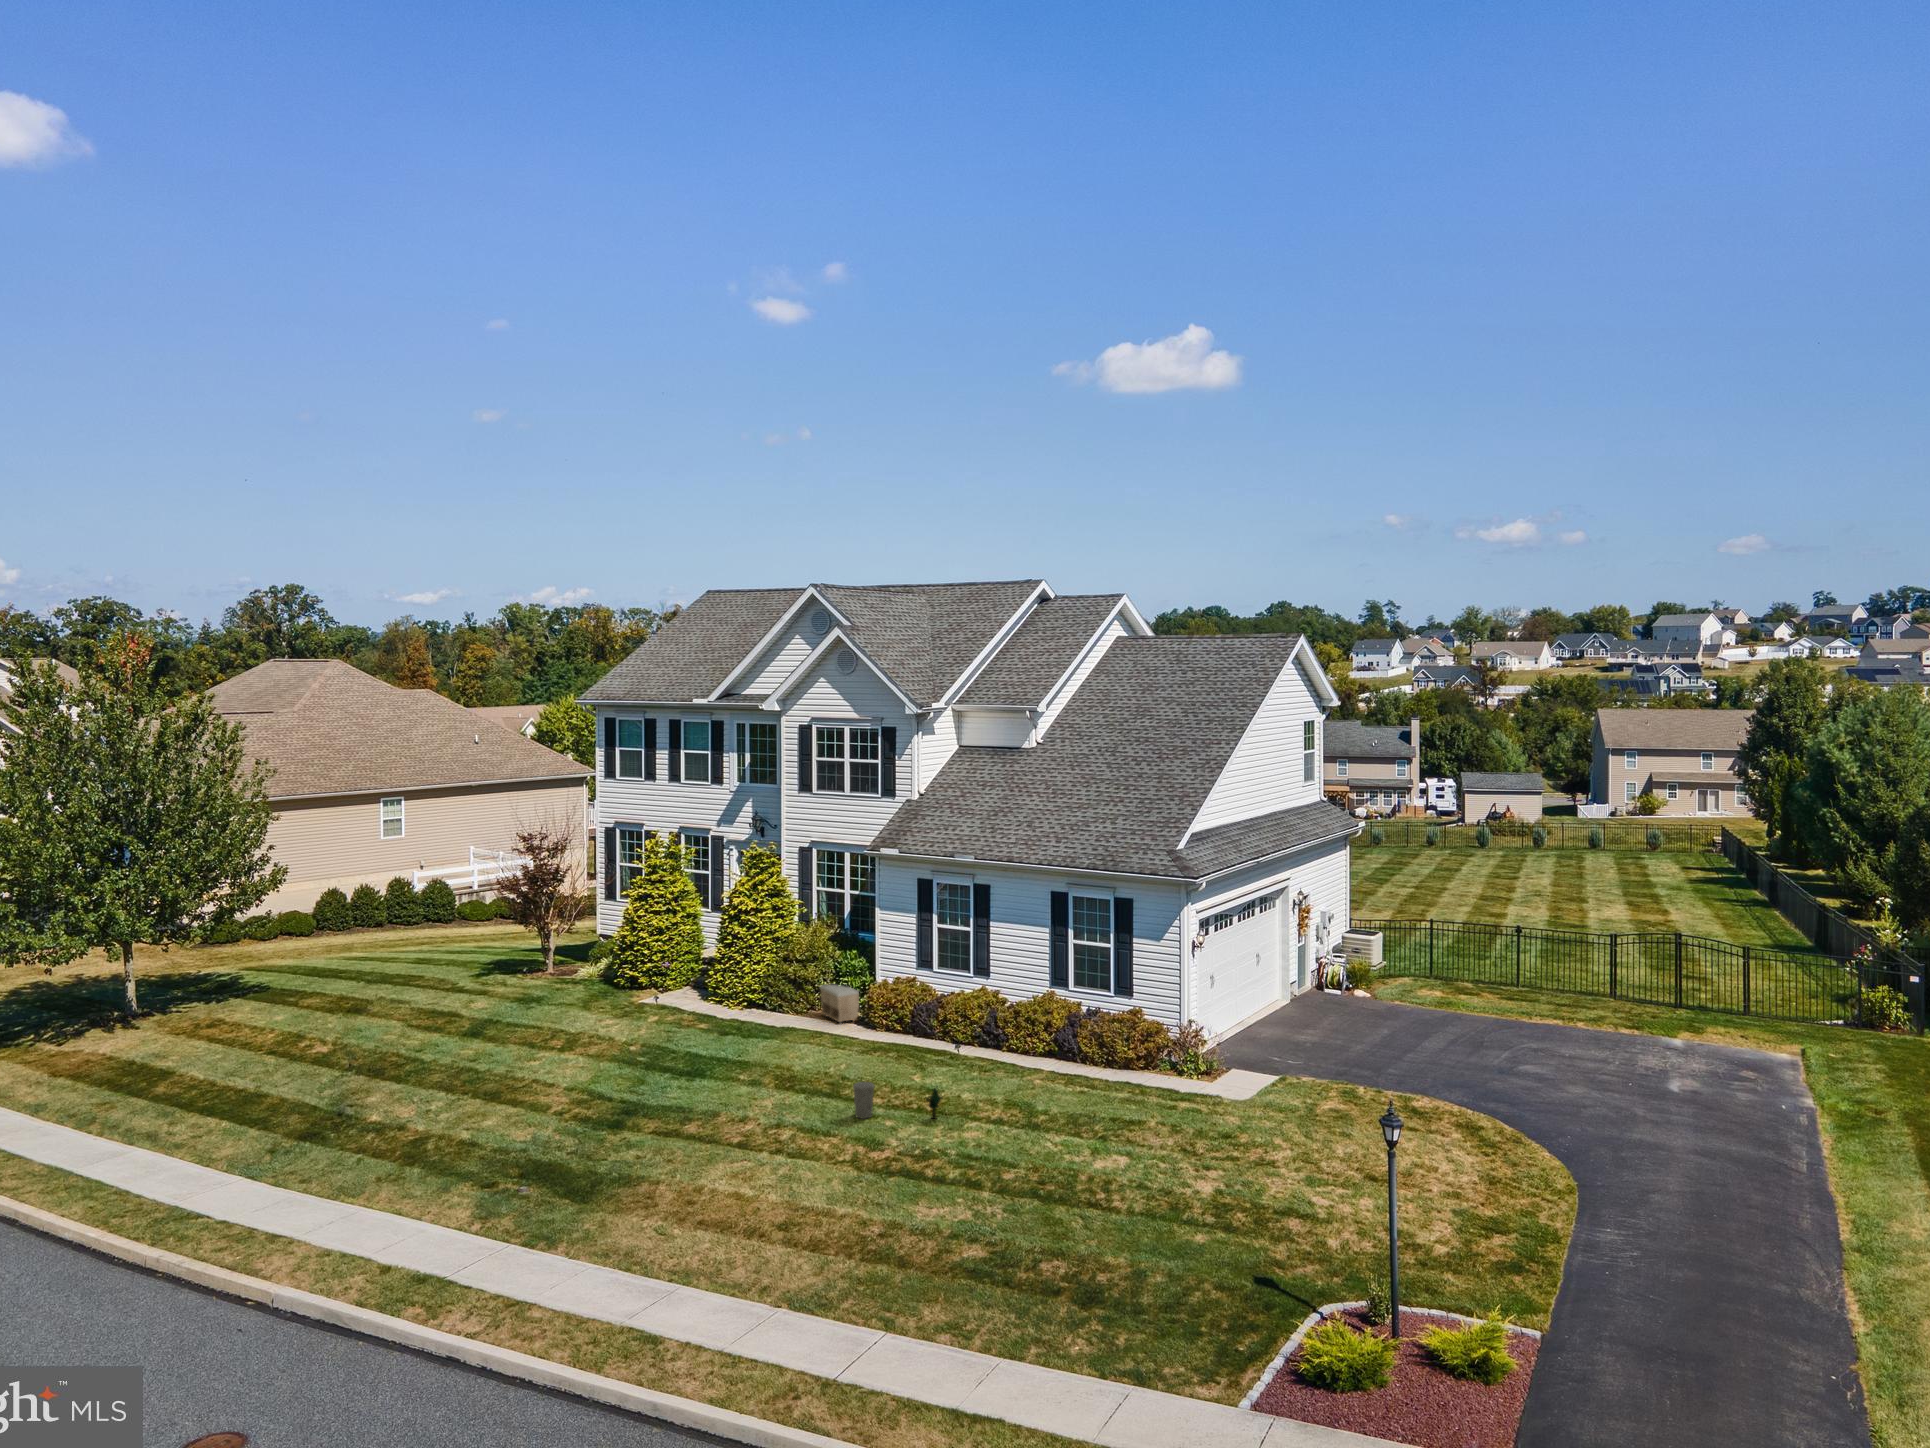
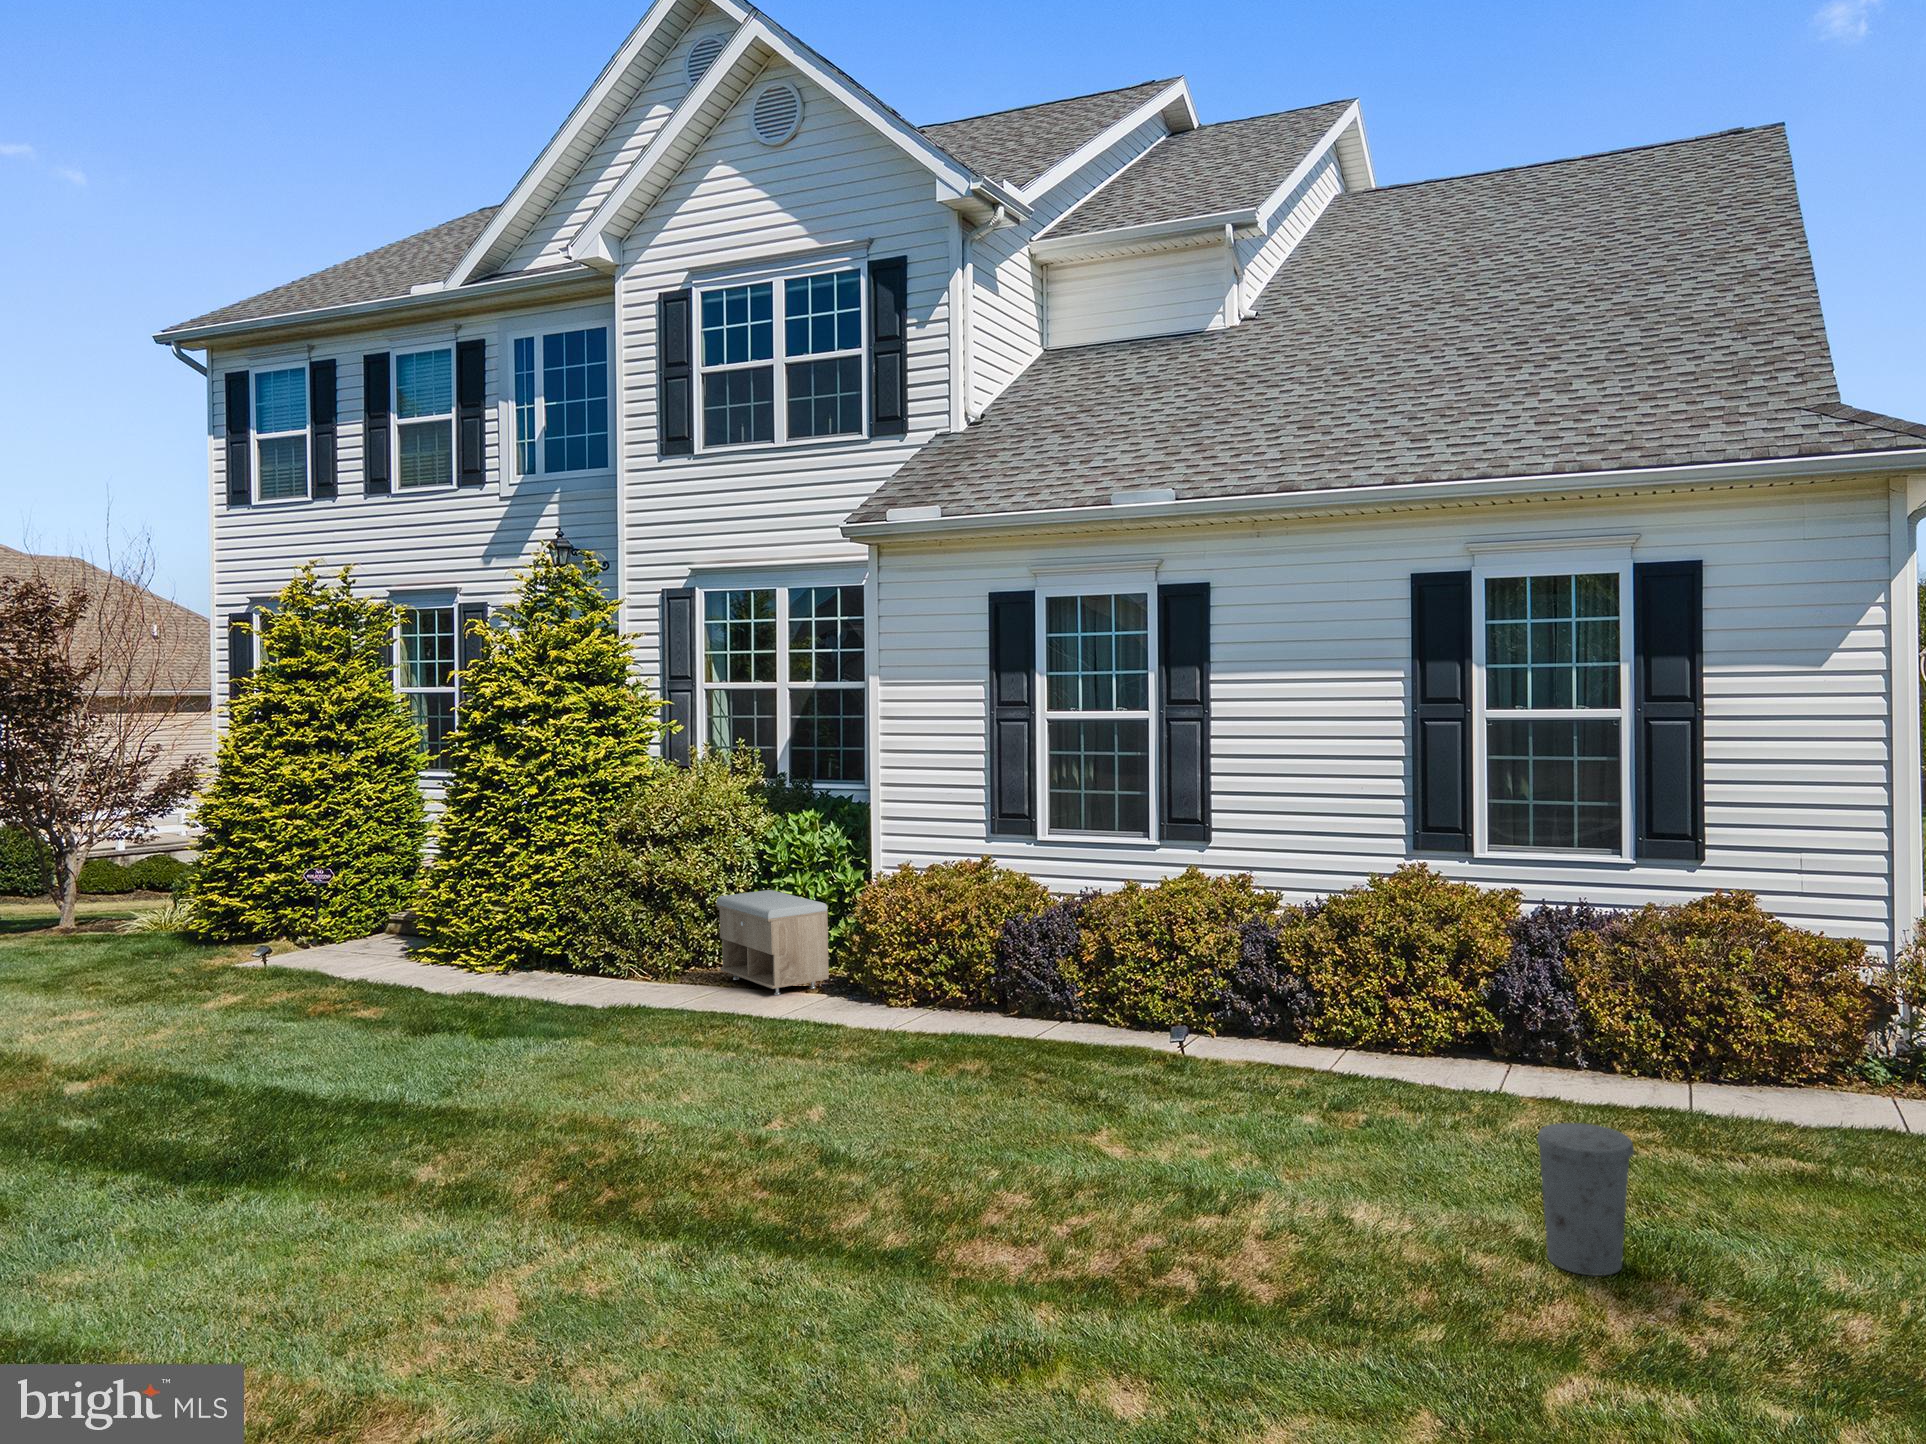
trash can: present [853,1082,874,1119] -> present [1537,1123,1634,1276]
decorative plant: present [926,1086,943,1119] -> none [1225,1186,1306,1344]

